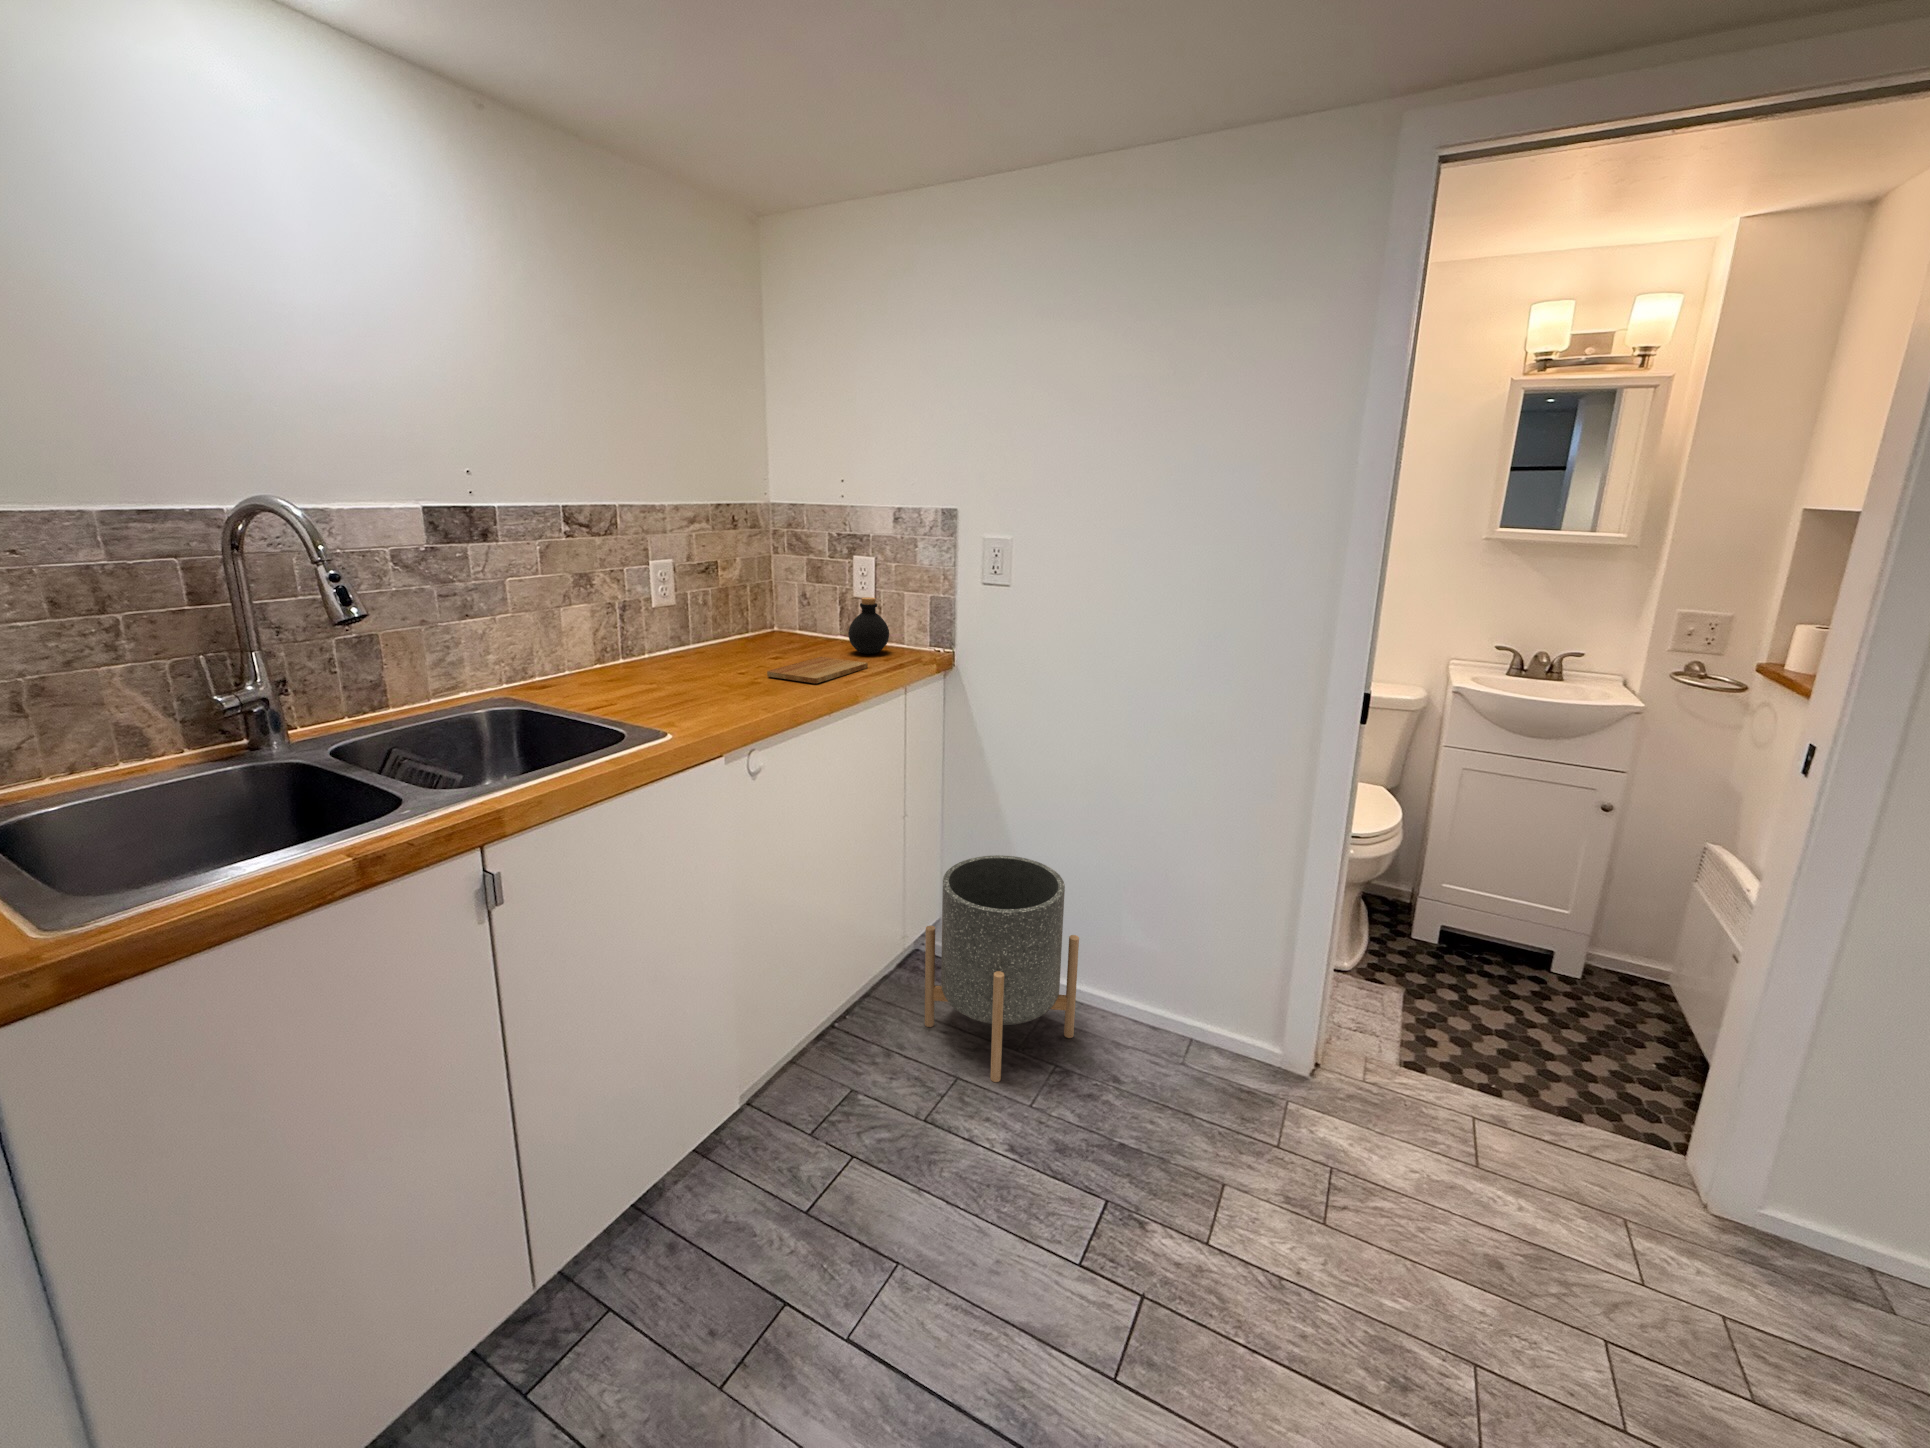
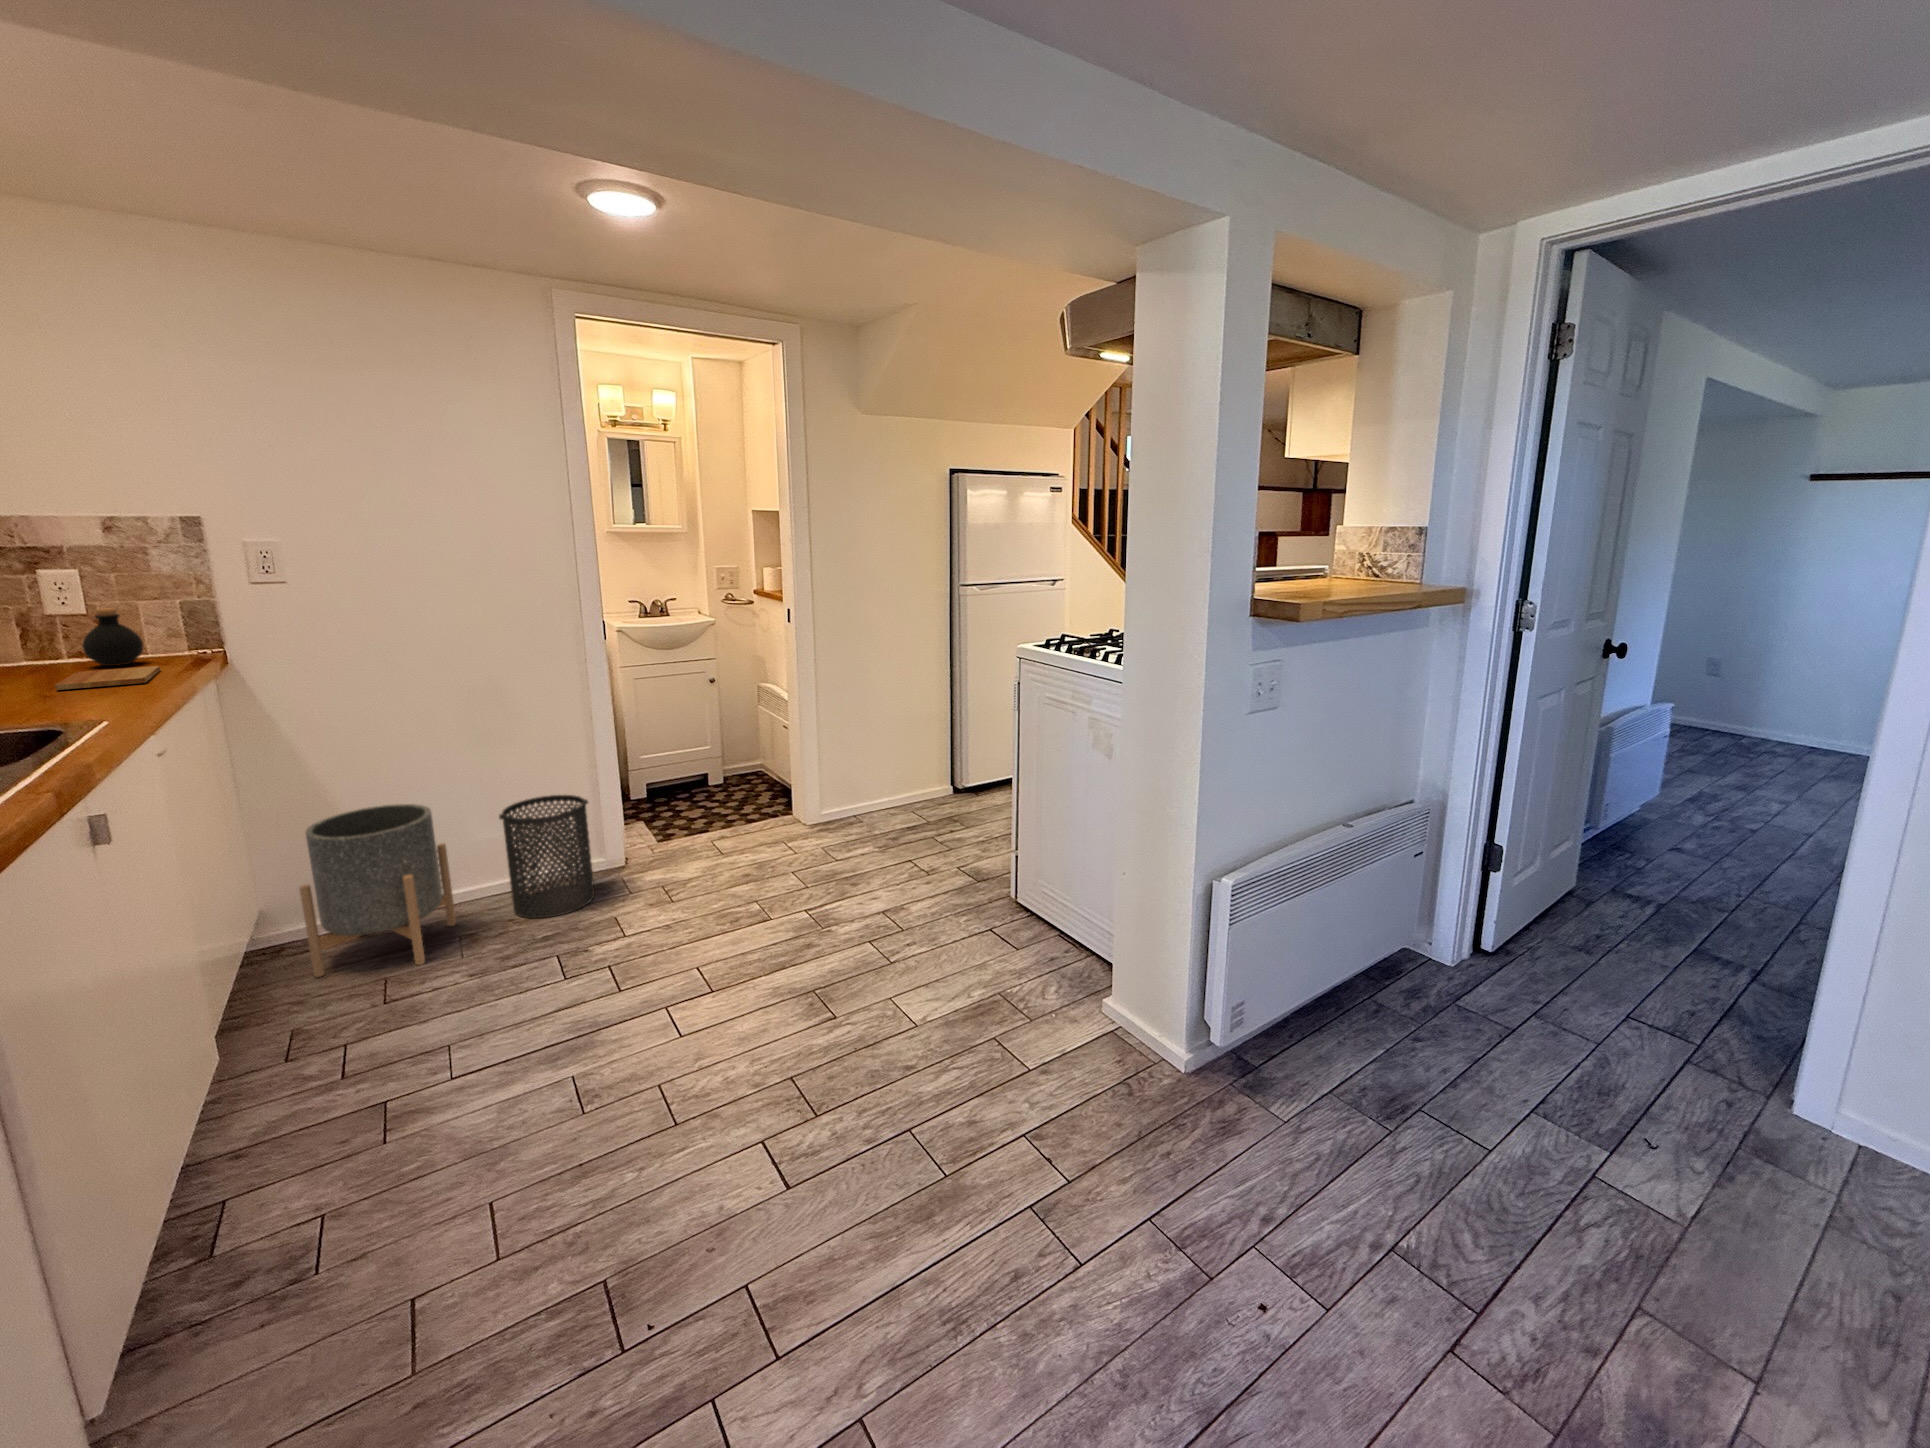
trash can: none [1131,920,1259,1120] -> present [499,795,595,918]

